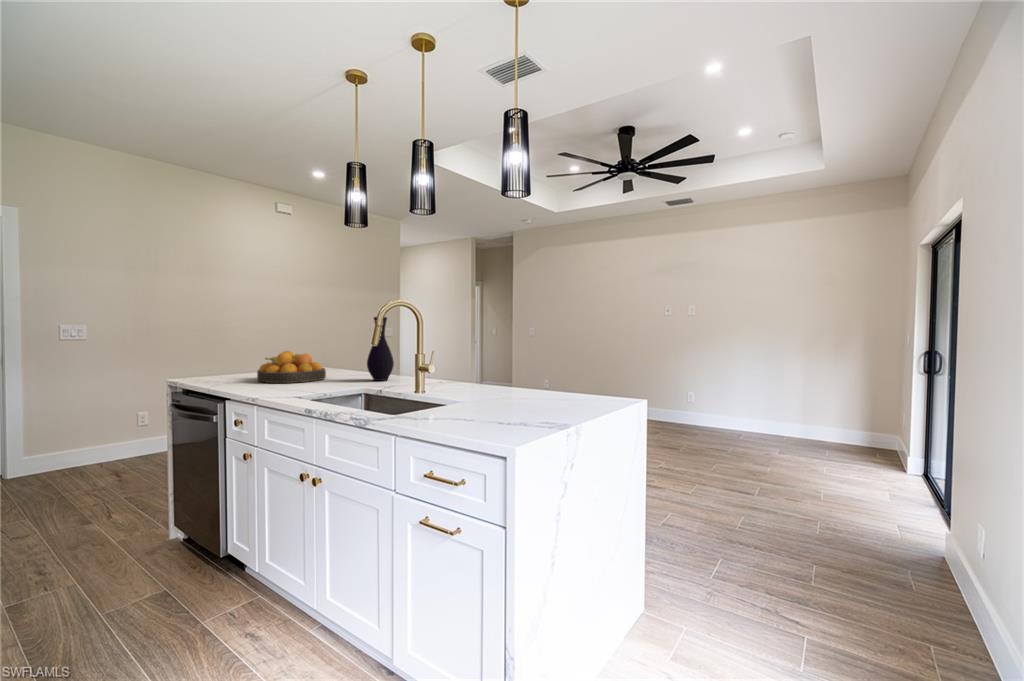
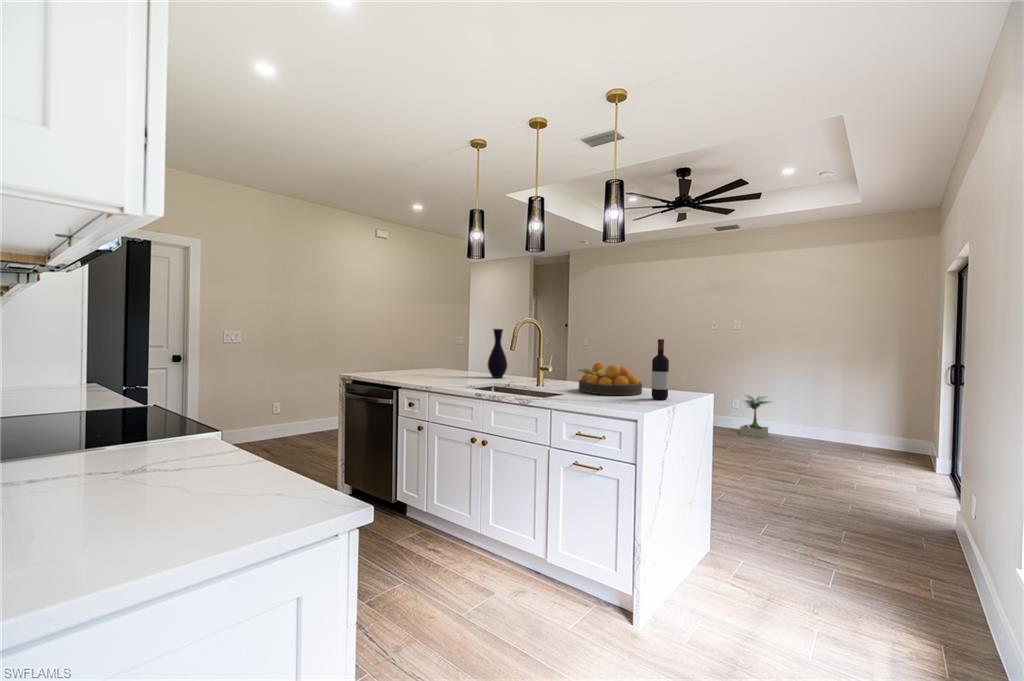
wine bottle: none [553,328,577,416] -> present [652,339,669,400]
fruit bowl: present [257,351,326,383] -> present [578,363,642,395]
potted plant: none [695,386,732,434] -> present [740,396,771,438]

